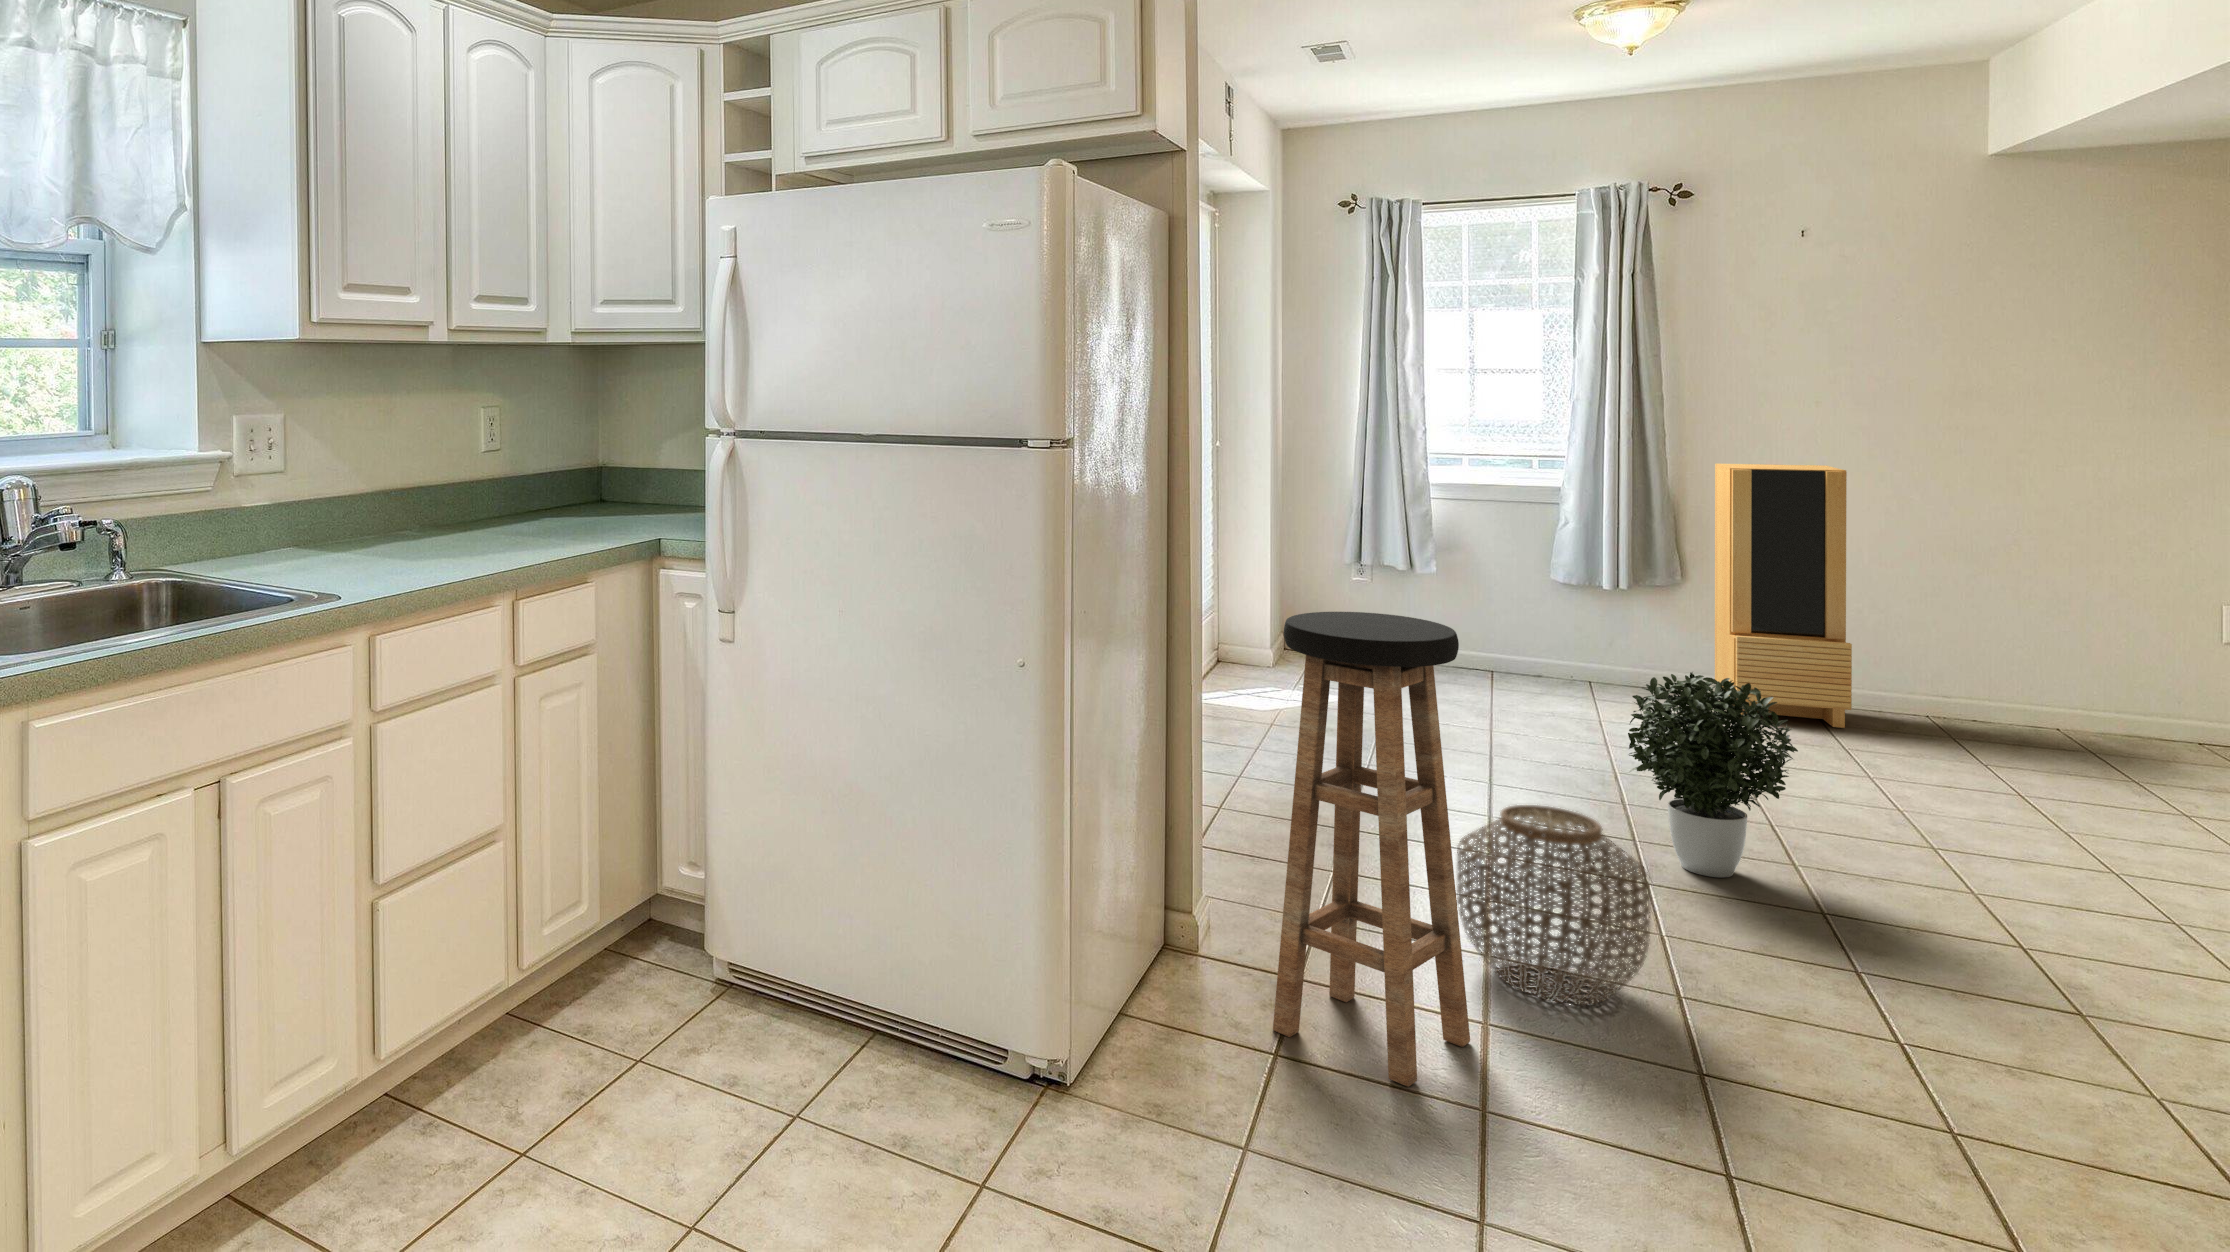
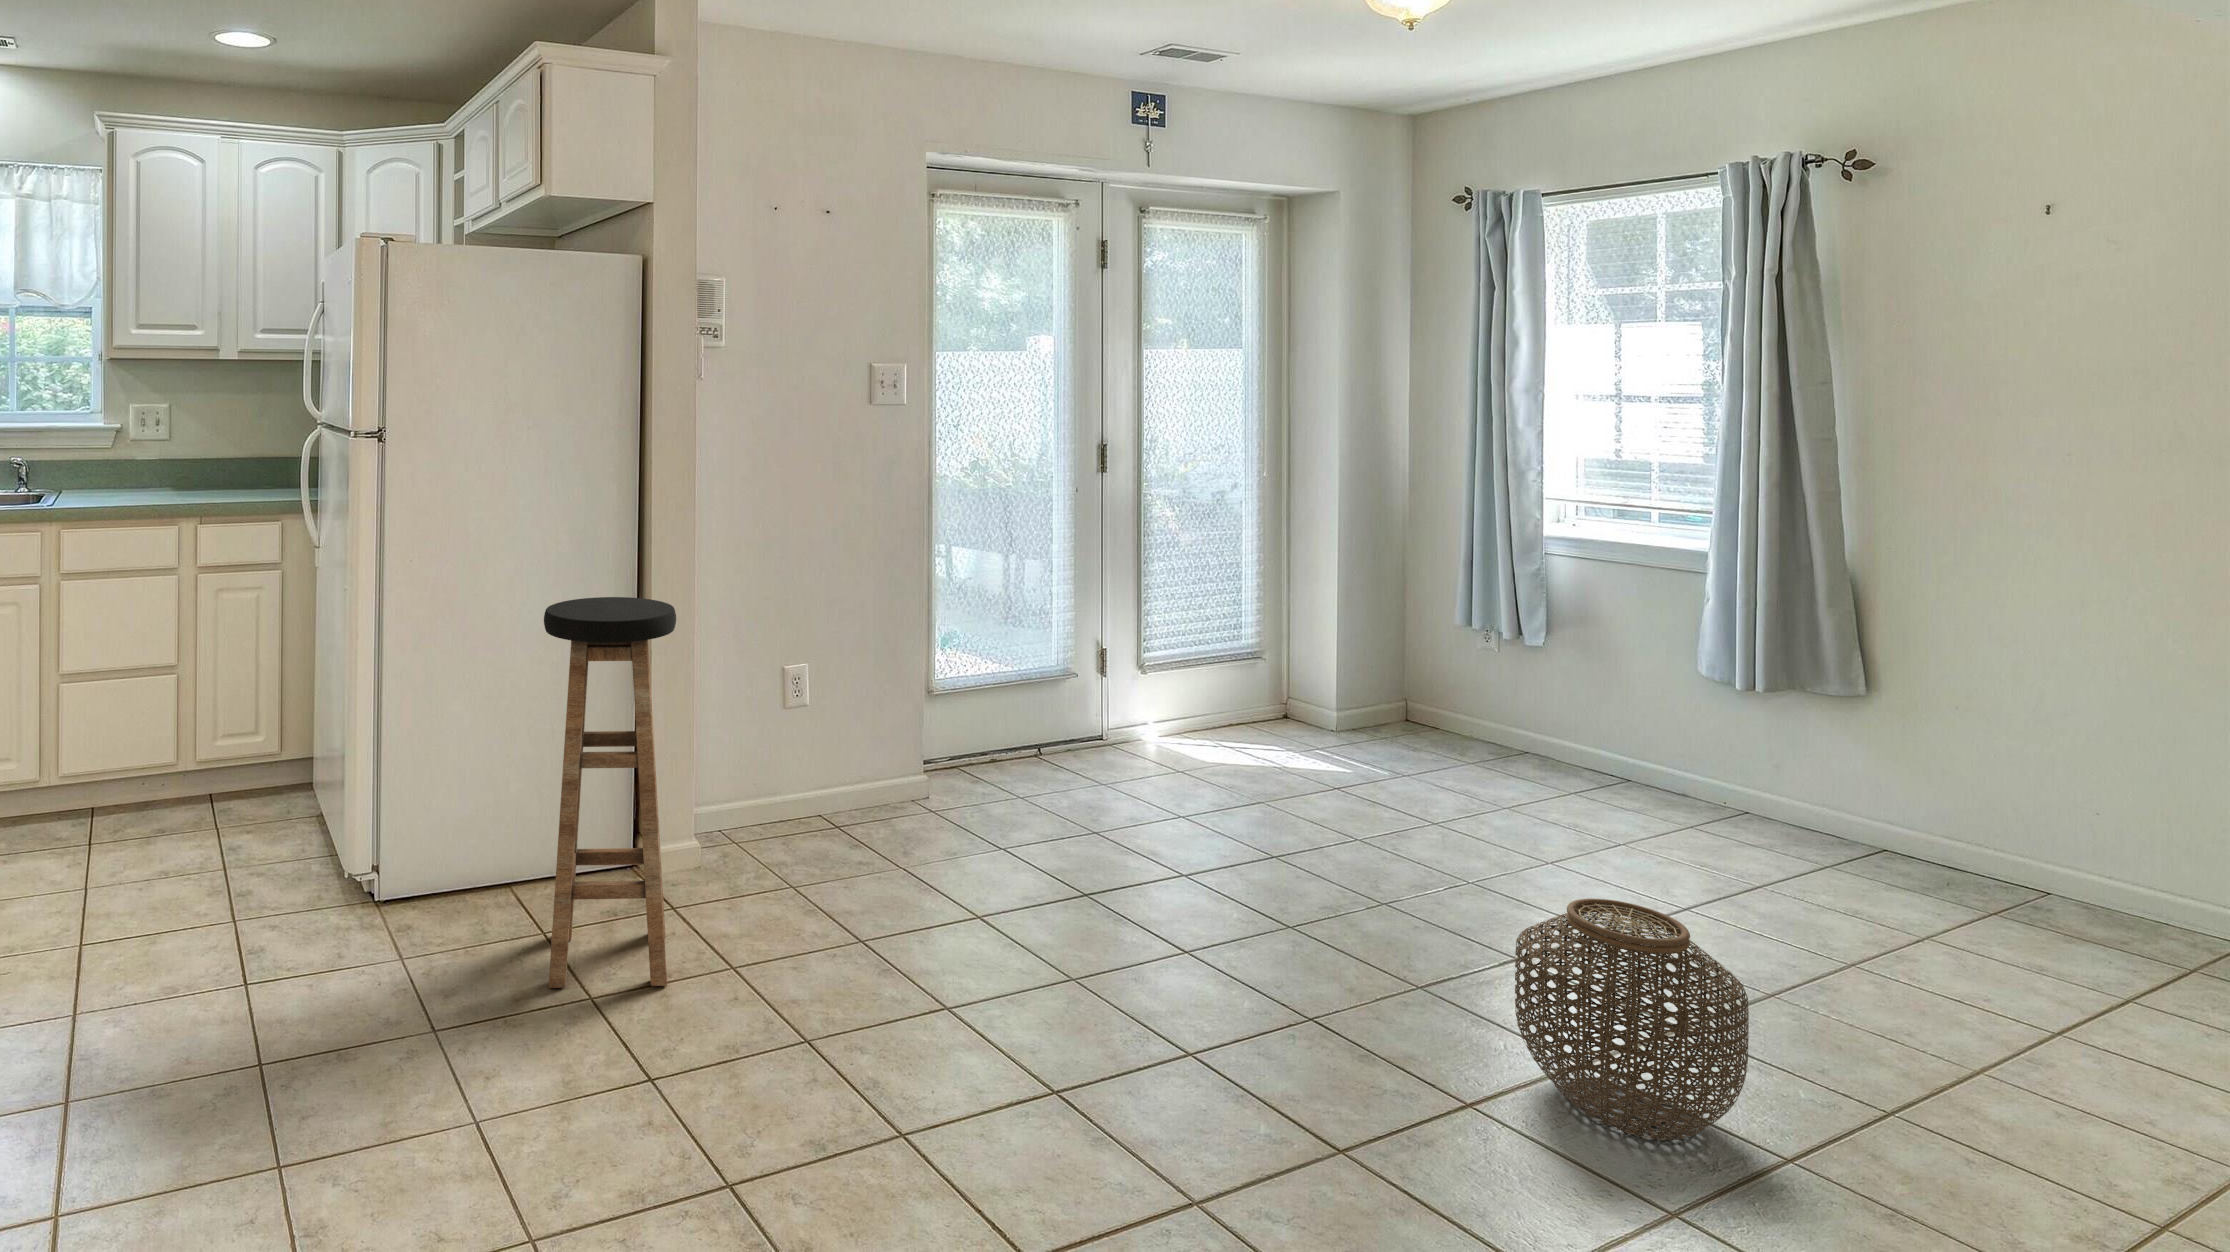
storage cabinet: present [1715,464,1852,728] -> none [1862,538,2090,938]
potted plant: present [1628,672,1798,878] -> none [1197,747,1378,988]
woven basket: present [1457,805,1650,1005] -> present [1515,899,1749,1140]

